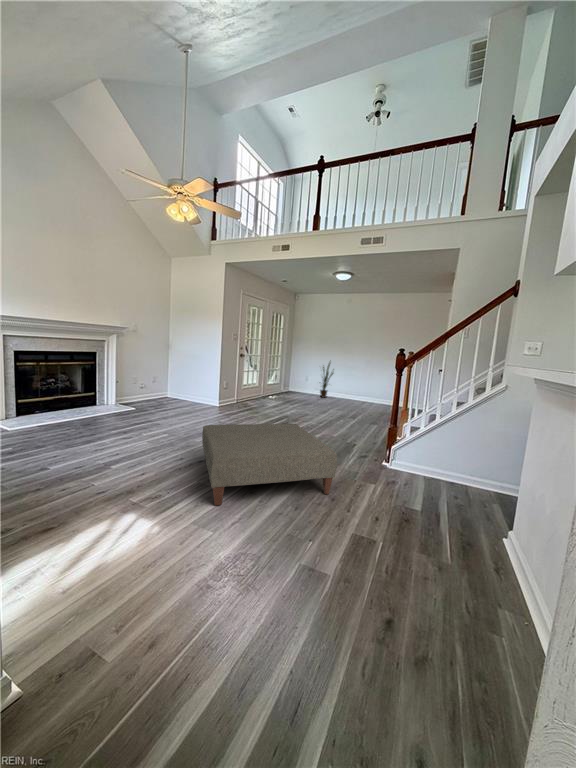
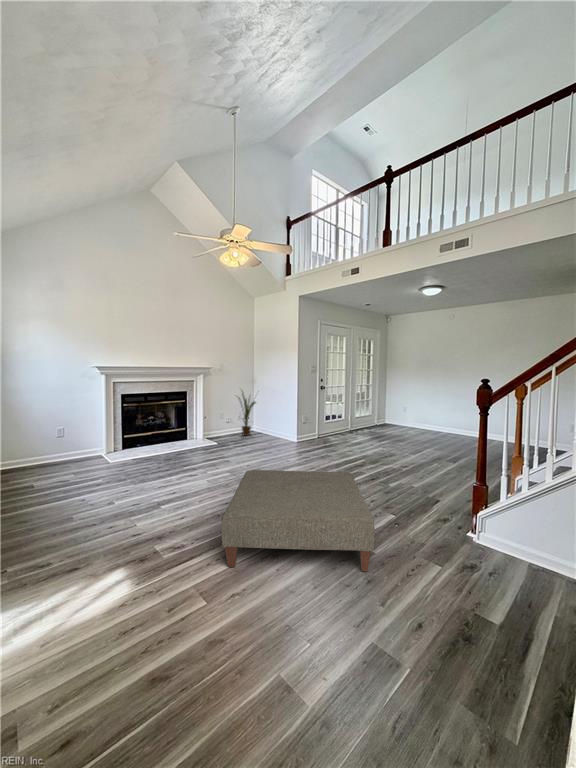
house plant: present [320,363,333,398] -> present [239,393,256,436]

